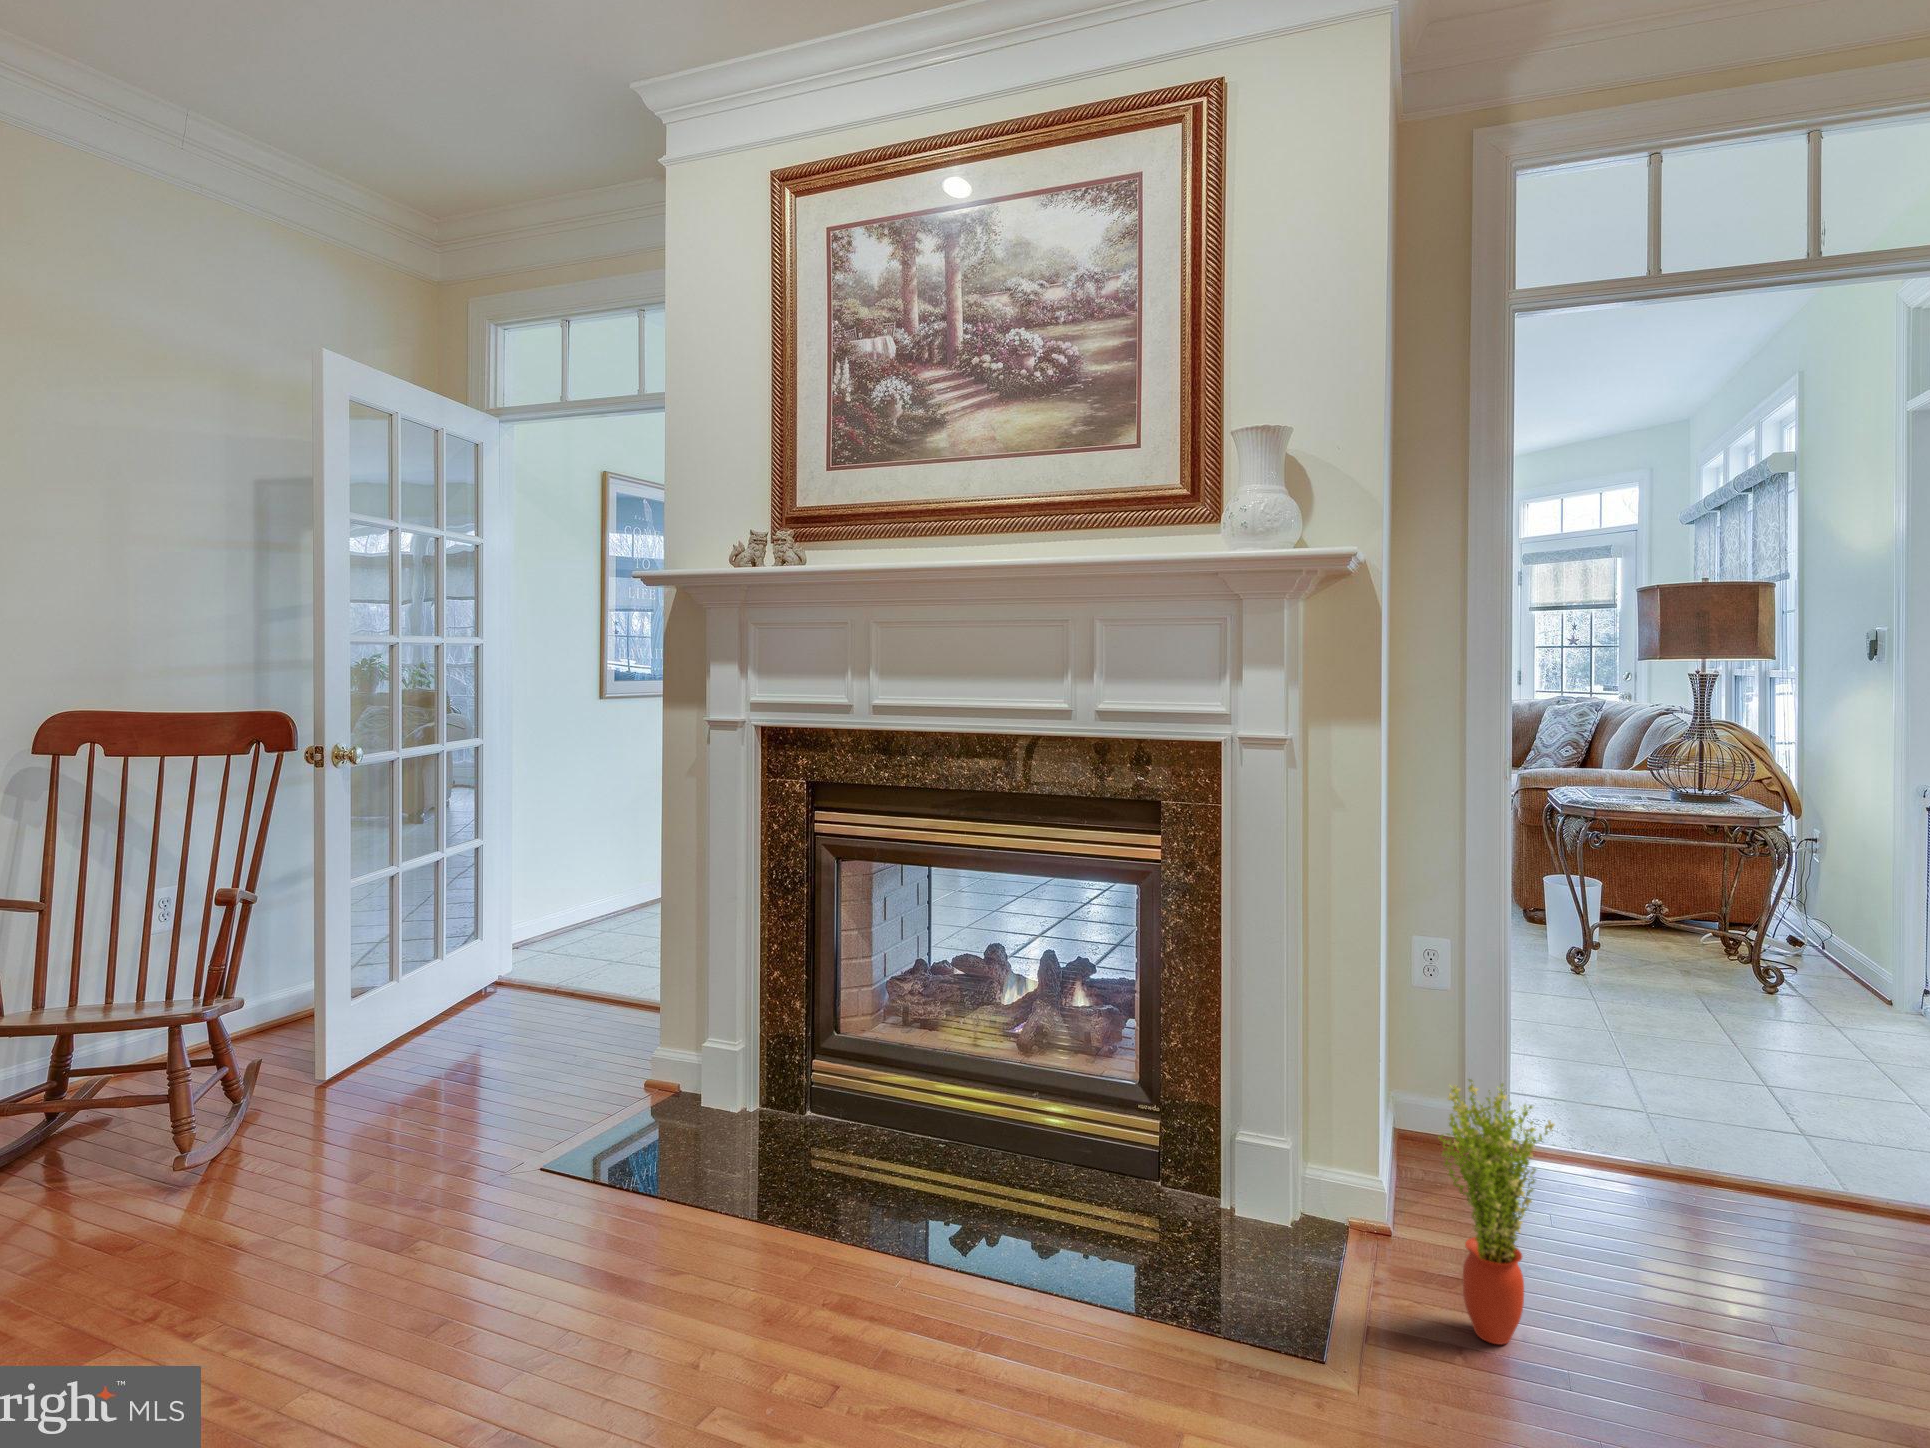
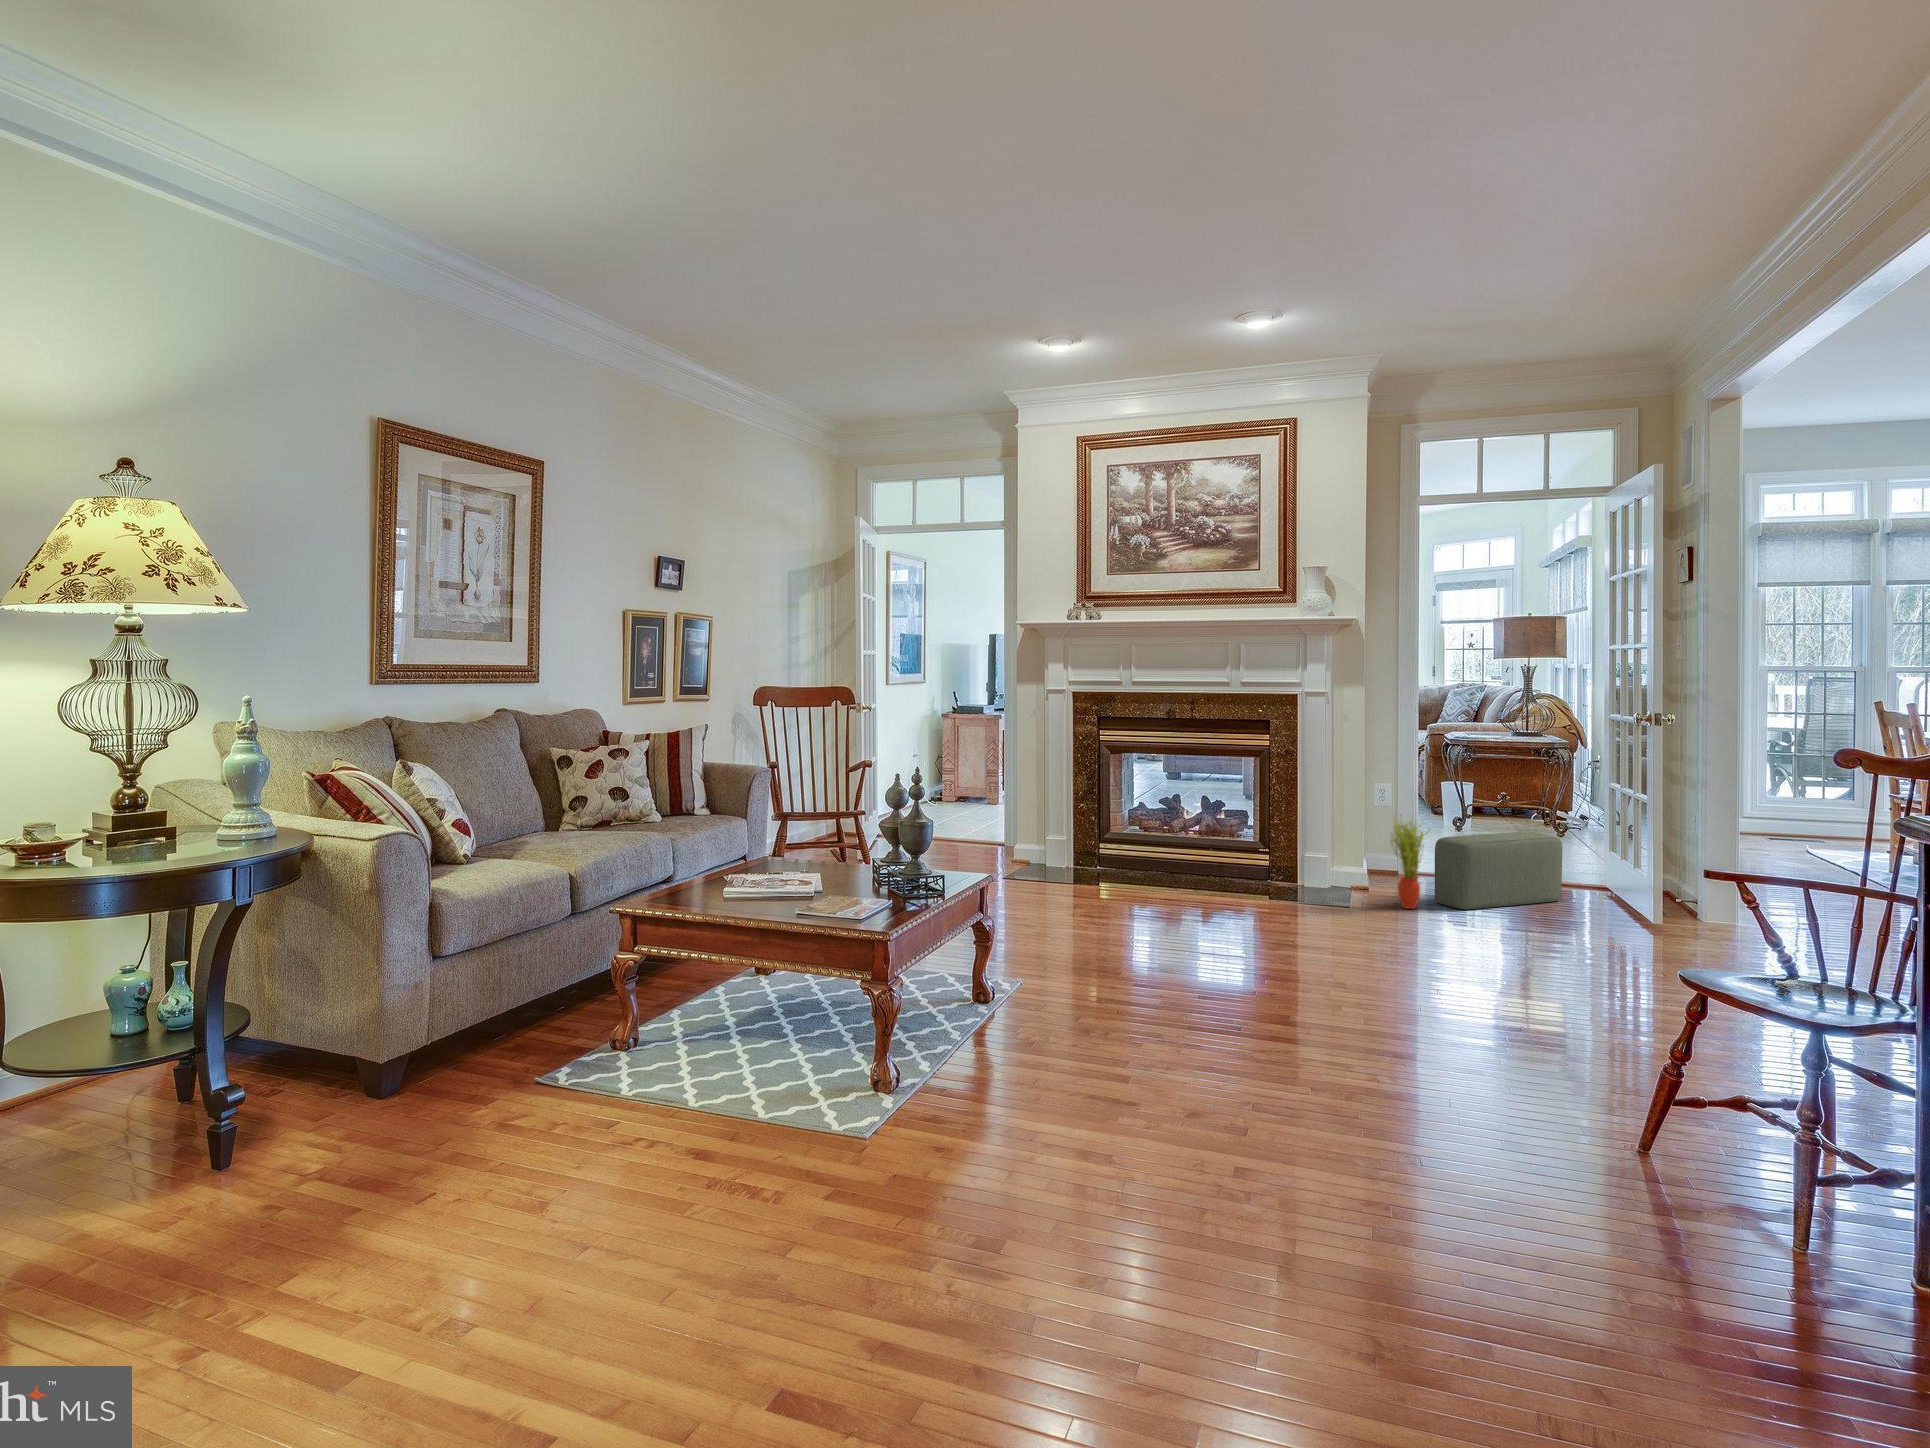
pouf: none [1560,1089,1892,1349] -> present [1435,832,1562,910]

